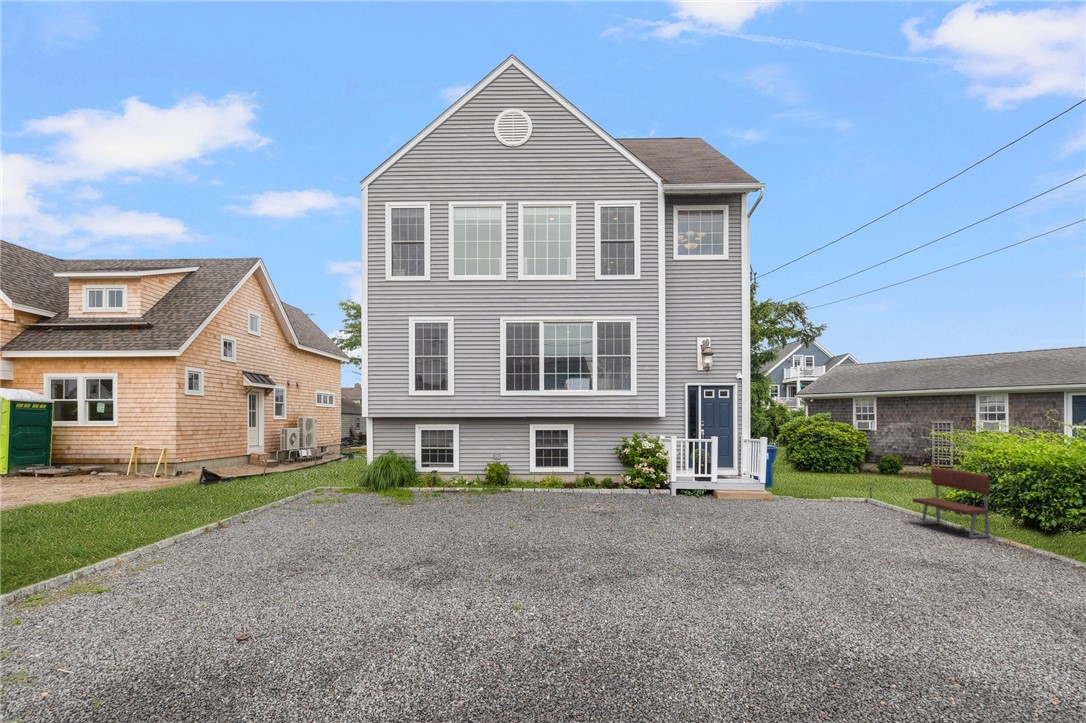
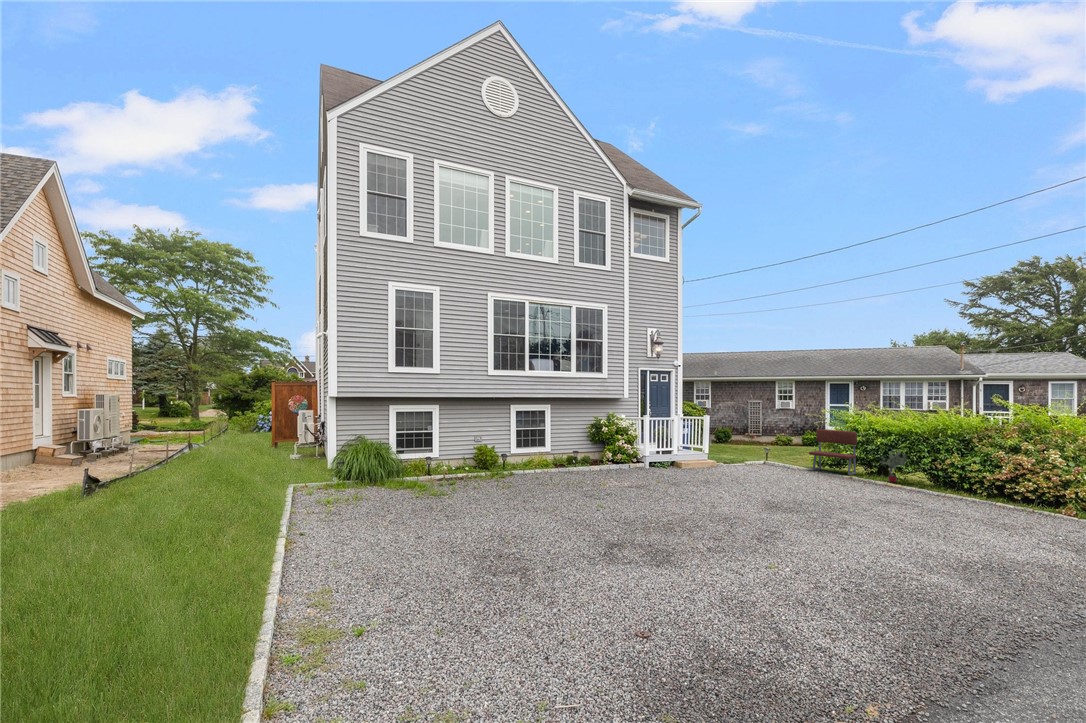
potted tree: none [1013,506,1058,559] -> present [880,449,906,483]

